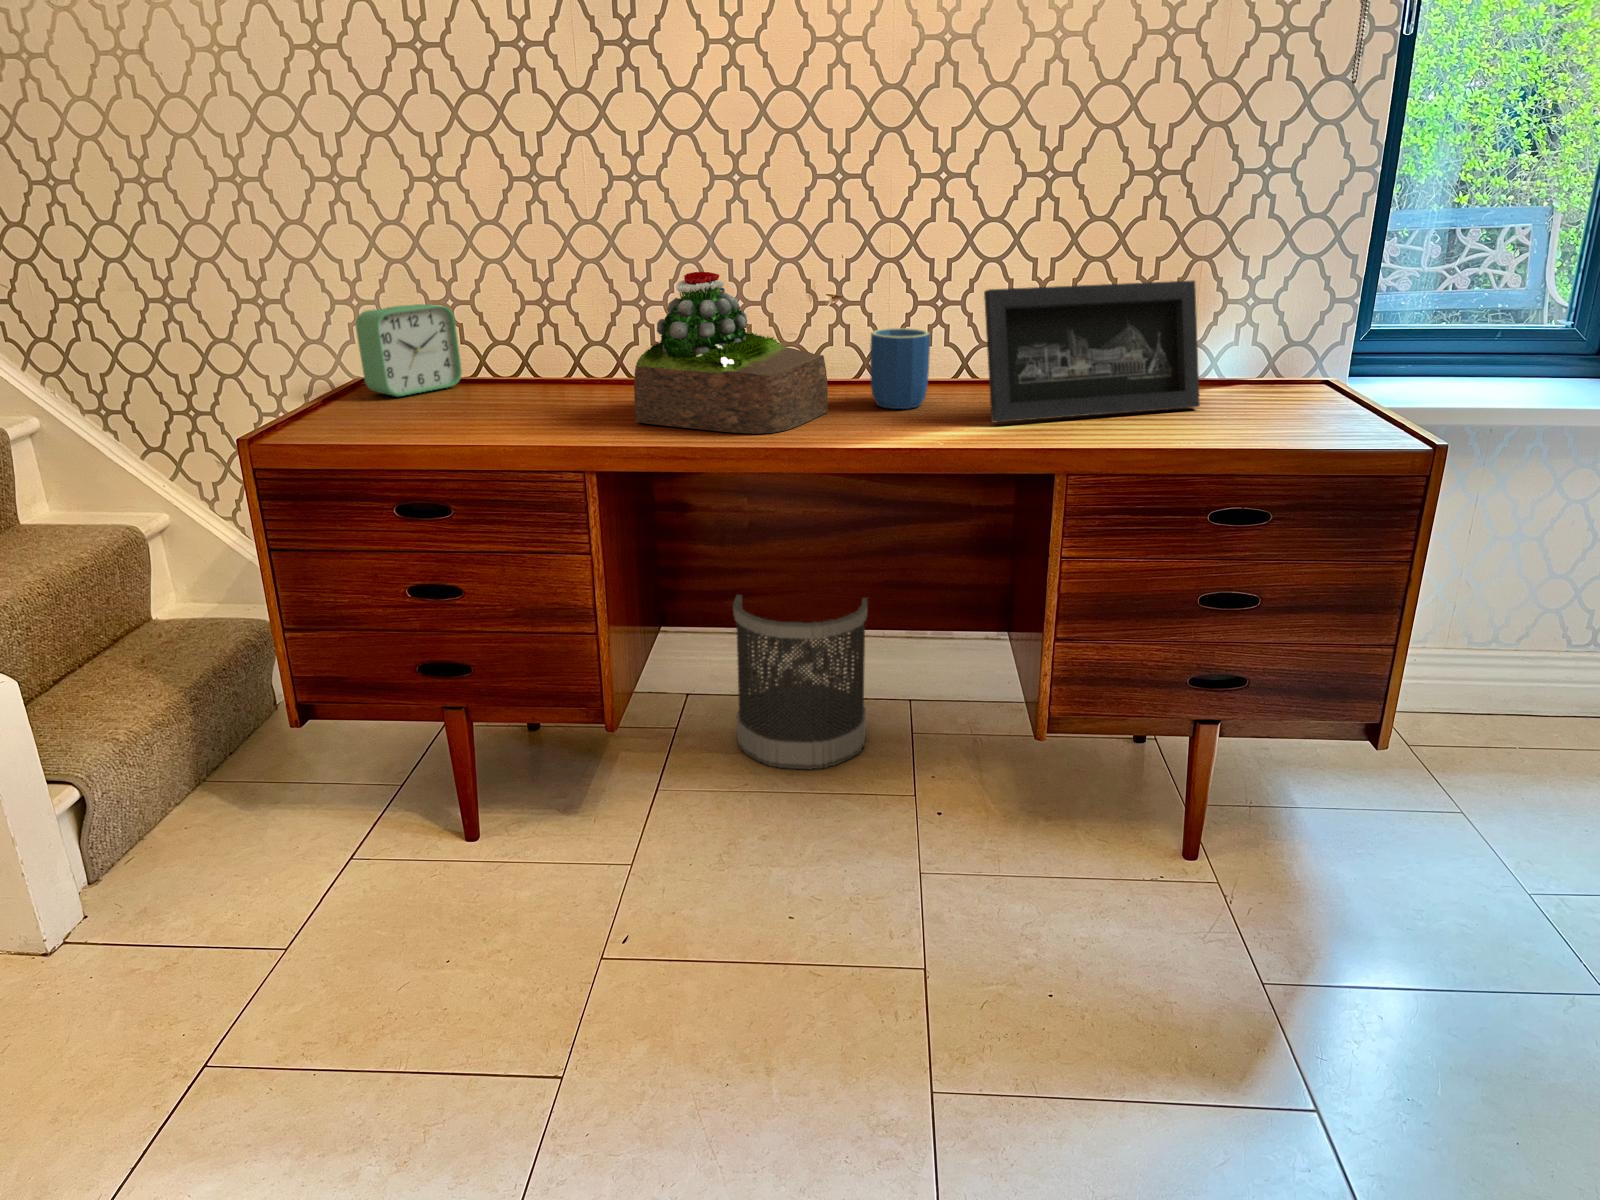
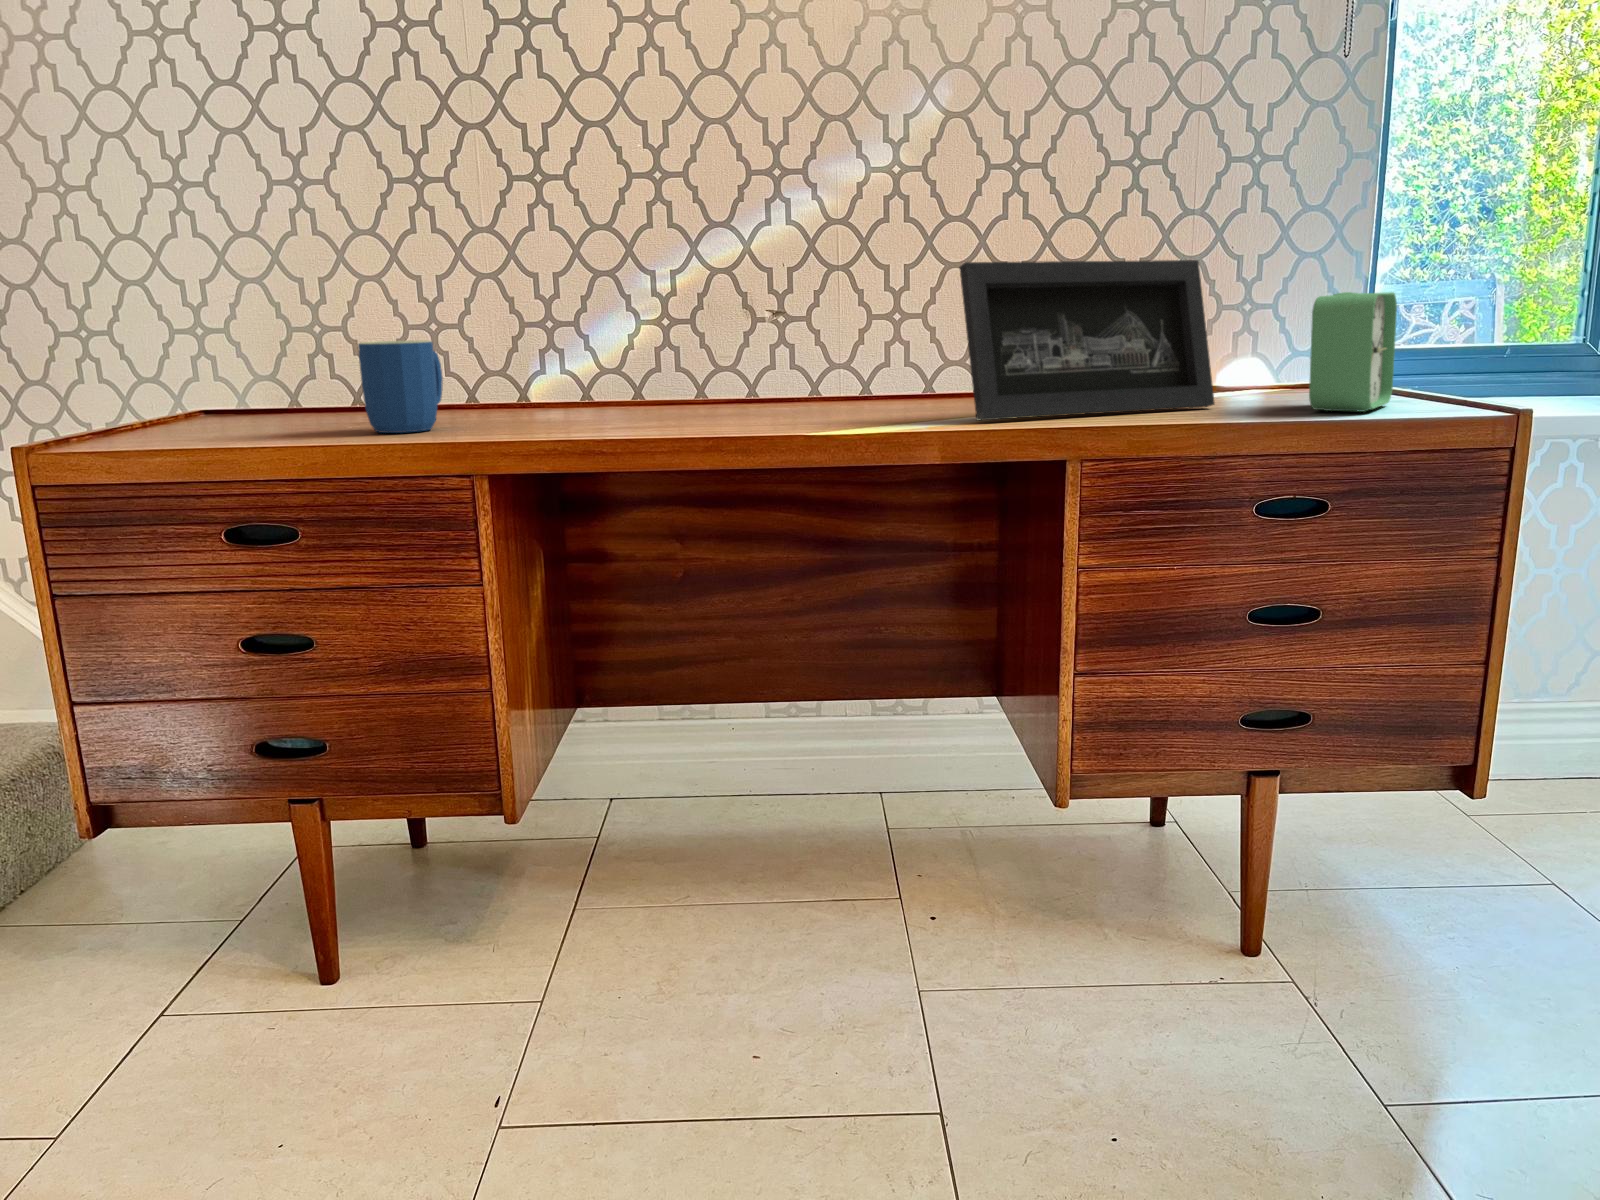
succulent plant: present [634,272,828,434] -> none [539,253,776,435]
alarm clock: present [356,304,462,397] -> present [1309,292,1397,412]
mug: present [870,328,930,409] -> present [358,340,443,433]
wastebasket: present [733,595,867,769] -> none [665,645,830,878]

